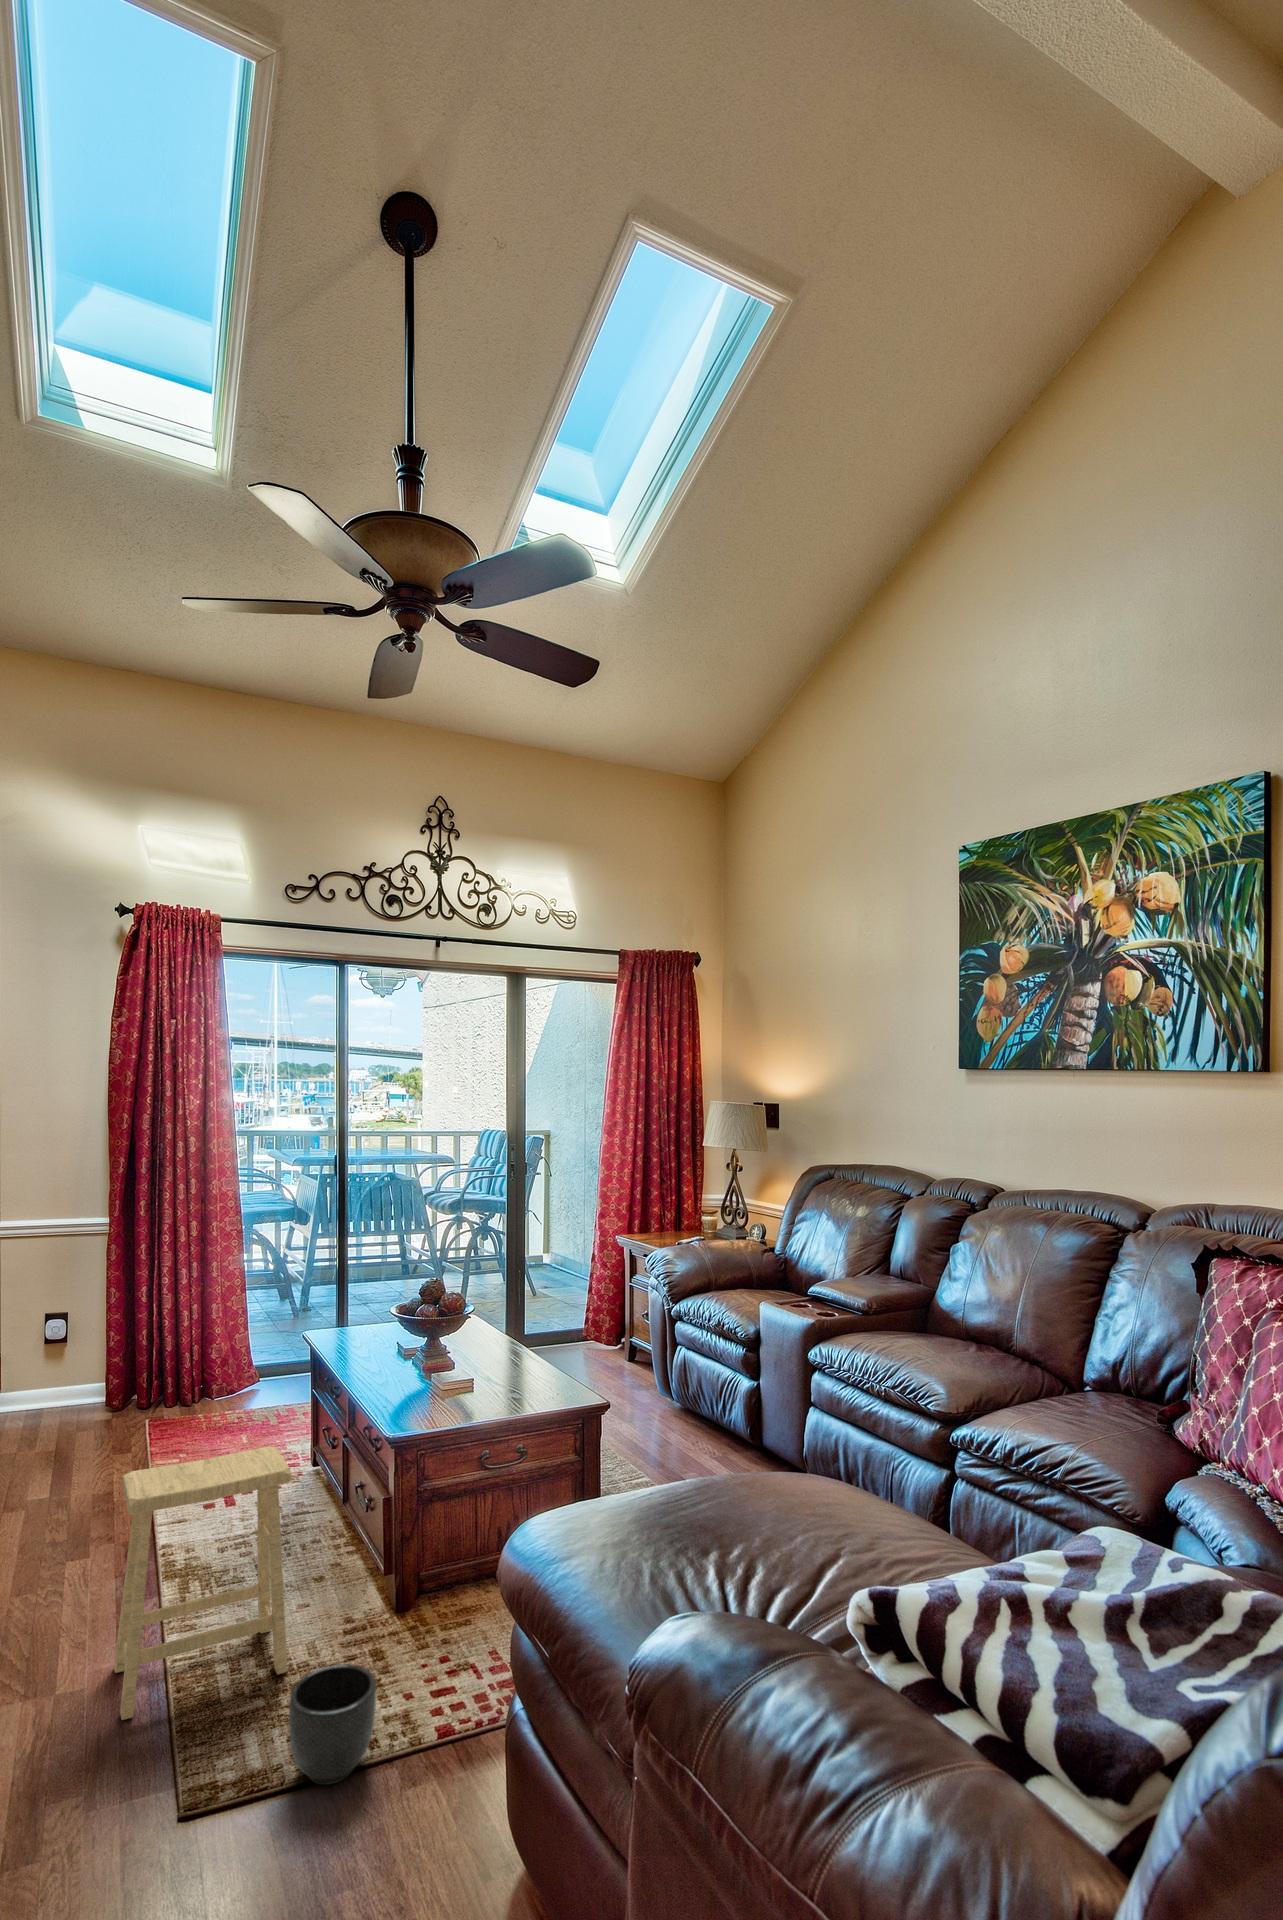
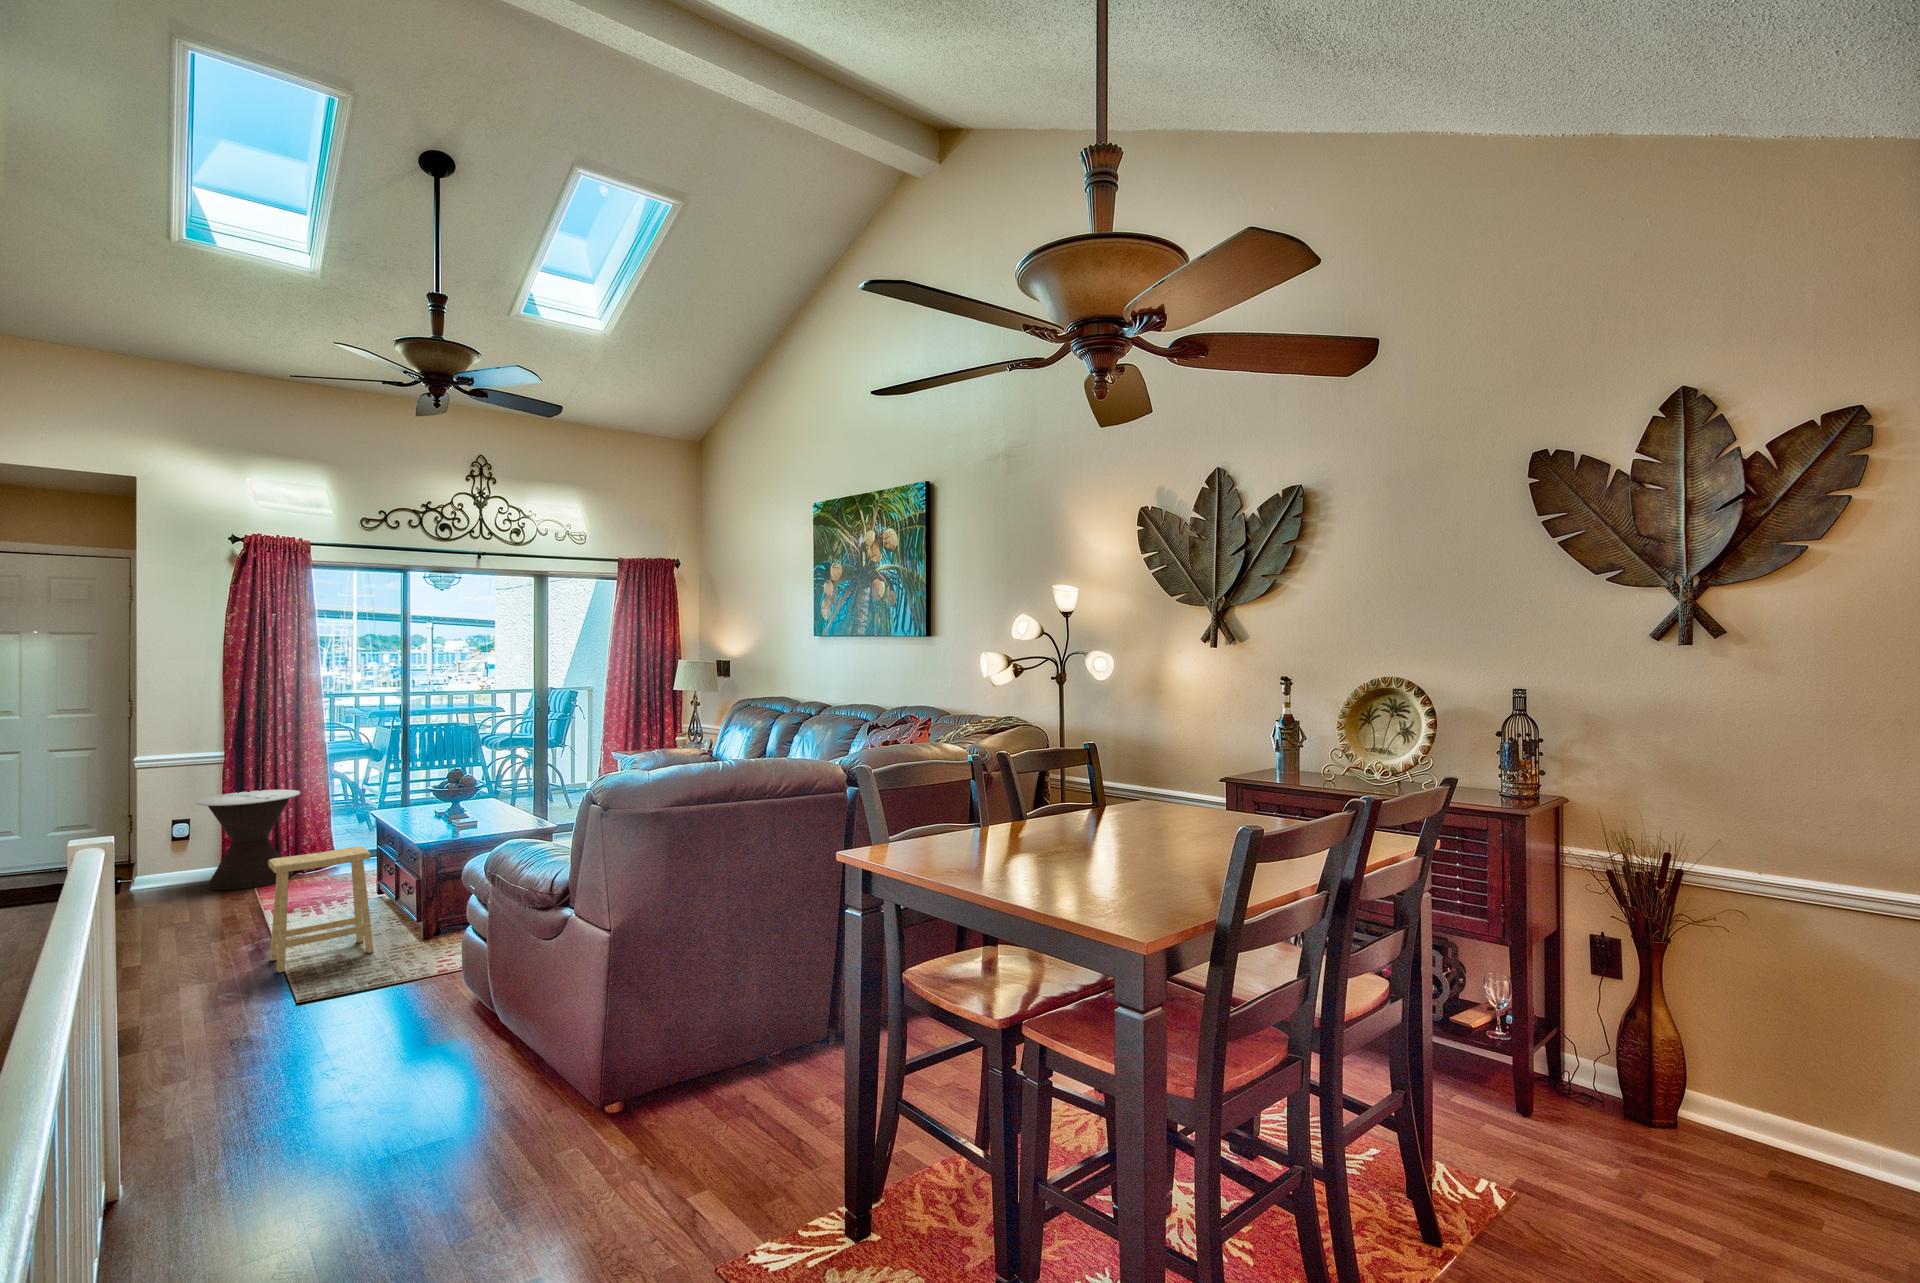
side table: none [52,1283,190,1448] -> present [196,790,300,890]
planter: present [289,1664,376,1785] -> none [372,931,419,978]

